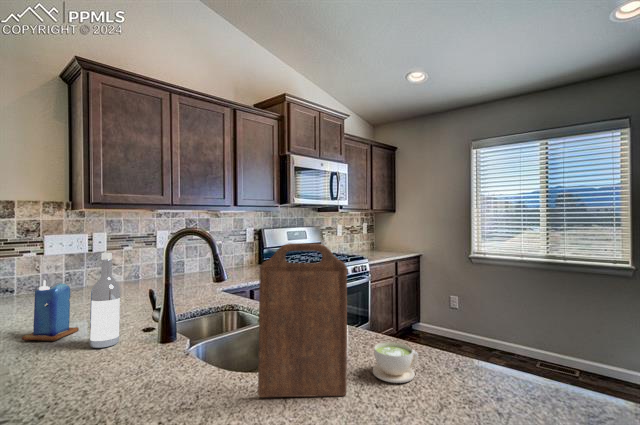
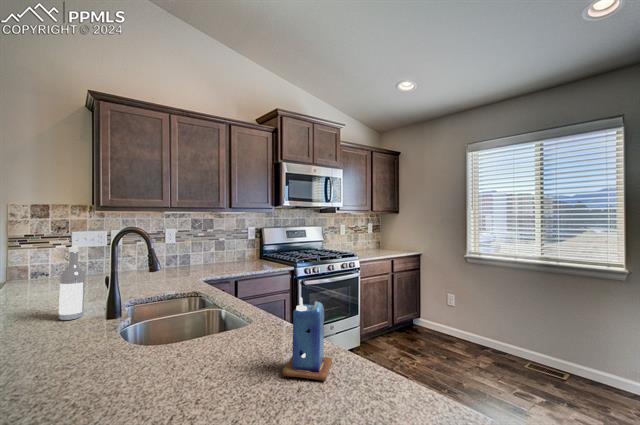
cutting board: present [258,243,347,397] -> none [130,242,202,368]
candle: present [22,280,79,341] -> present [282,297,332,381]
coffee cup: present [373,342,418,383] -> none [236,328,276,362]

